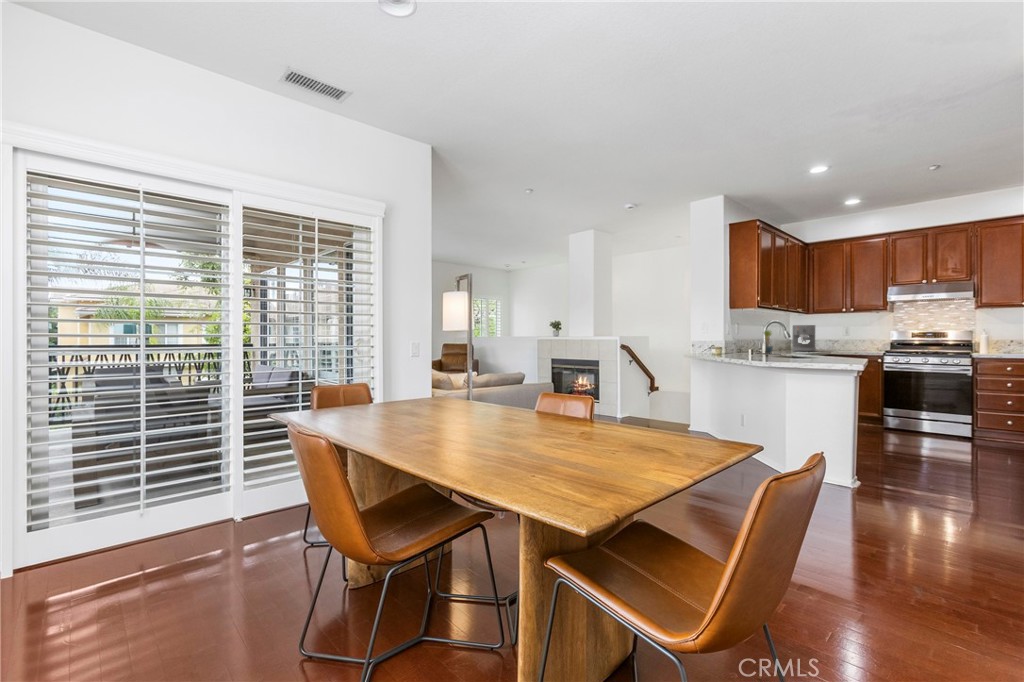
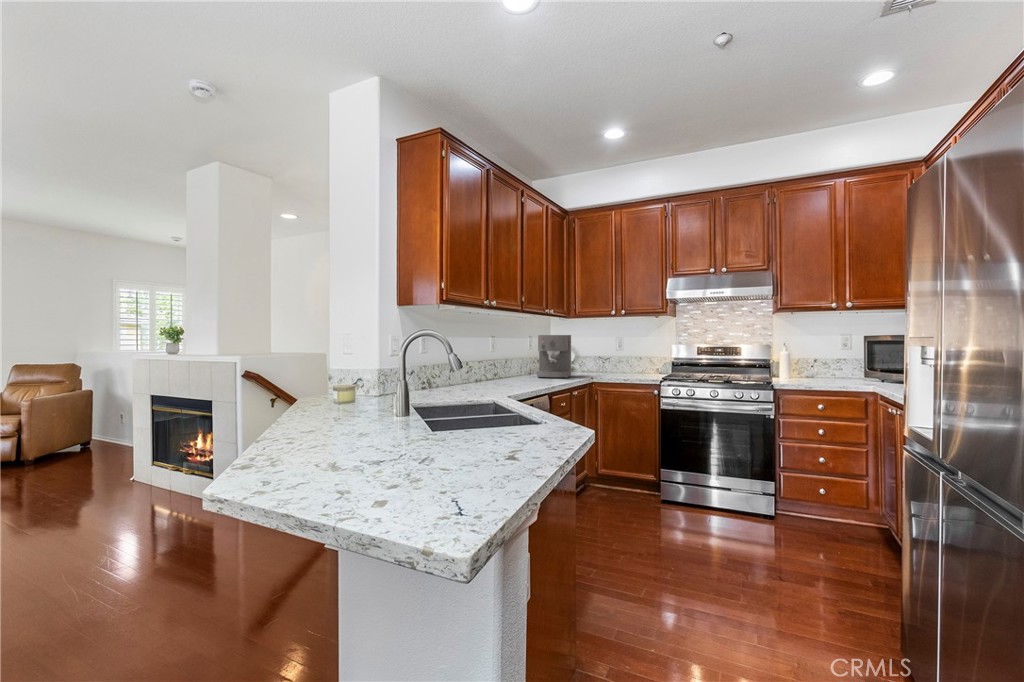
potted plant: present [764,330,773,354] -> none [451,343,501,391]

